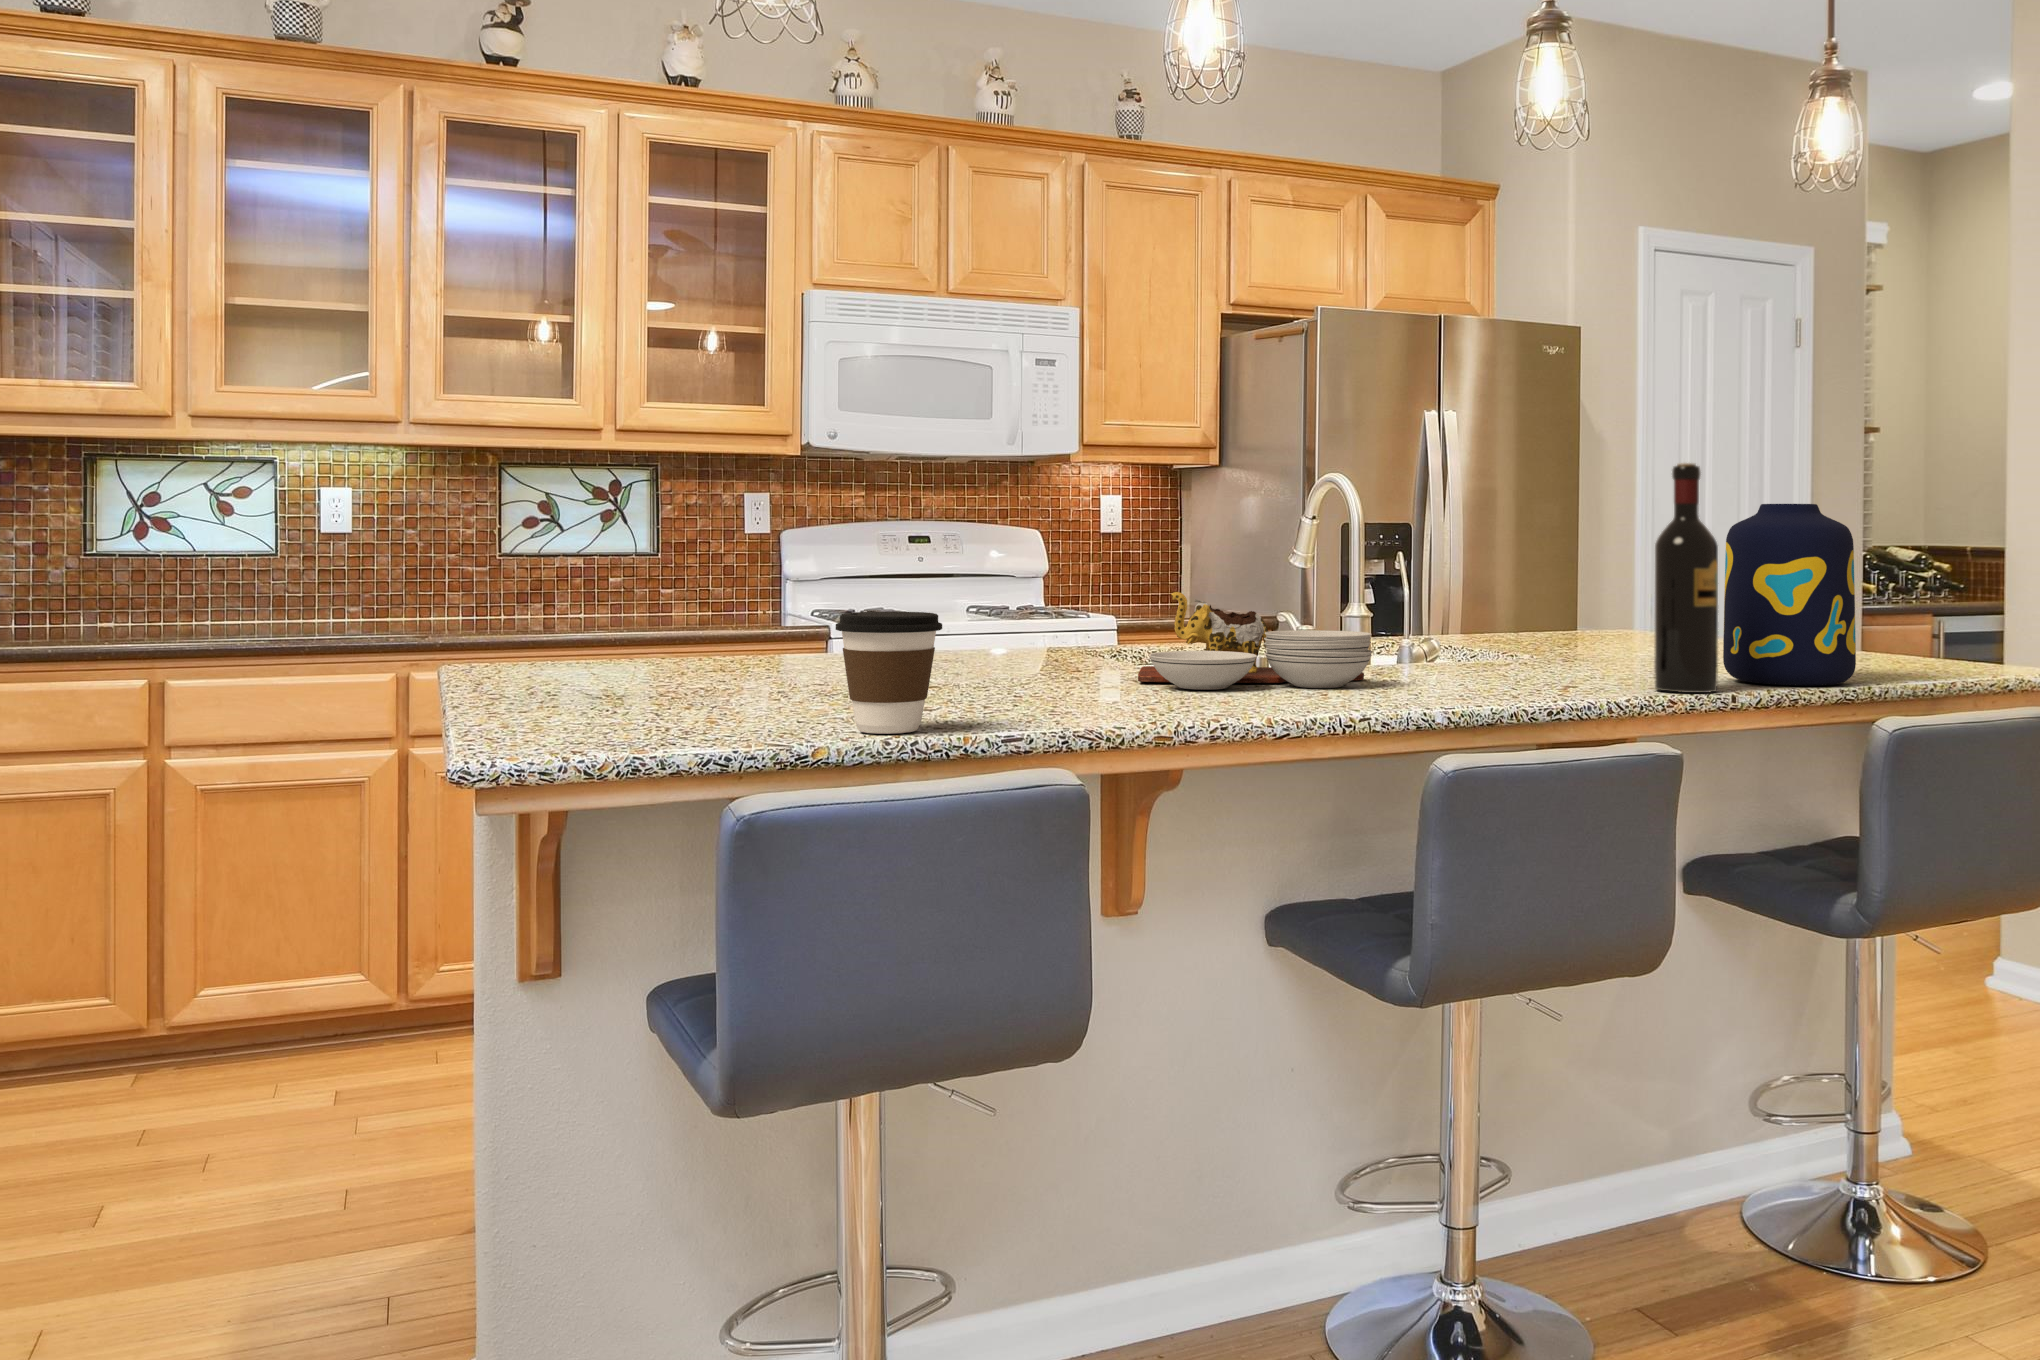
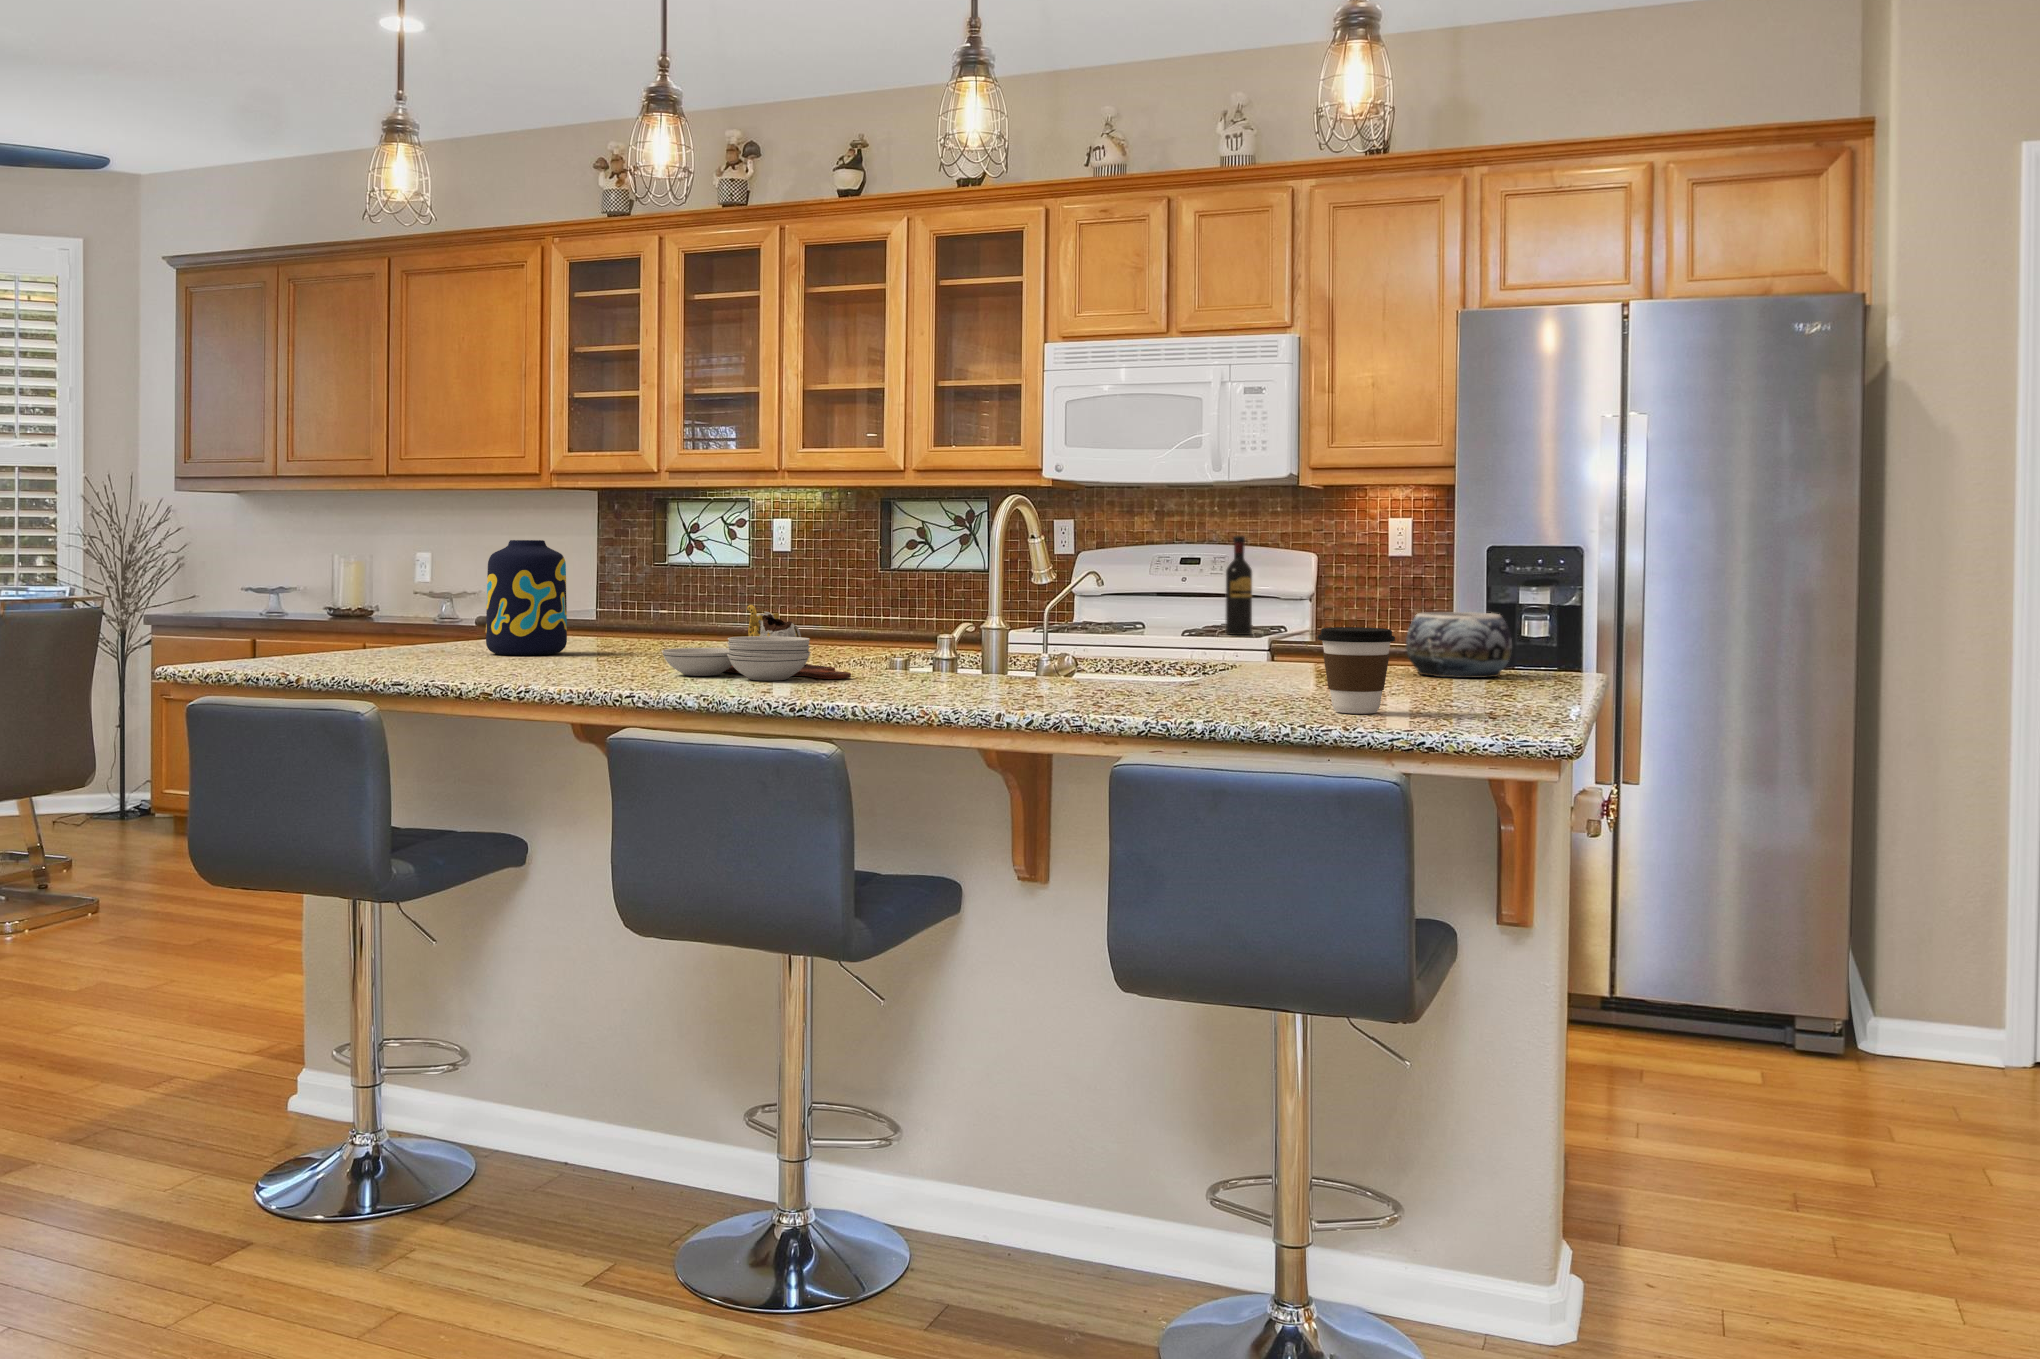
wine bottle: present [1654,463,1718,693] -> present [1225,535,1252,635]
vase: present [1723,504,1856,686] -> present [486,540,567,655]
decorative bowl: none [1546,580,1643,640] -> present [1406,612,1512,678]
coffee cup: present [836,612,942,734] -> present [1318,627,1395,714]

